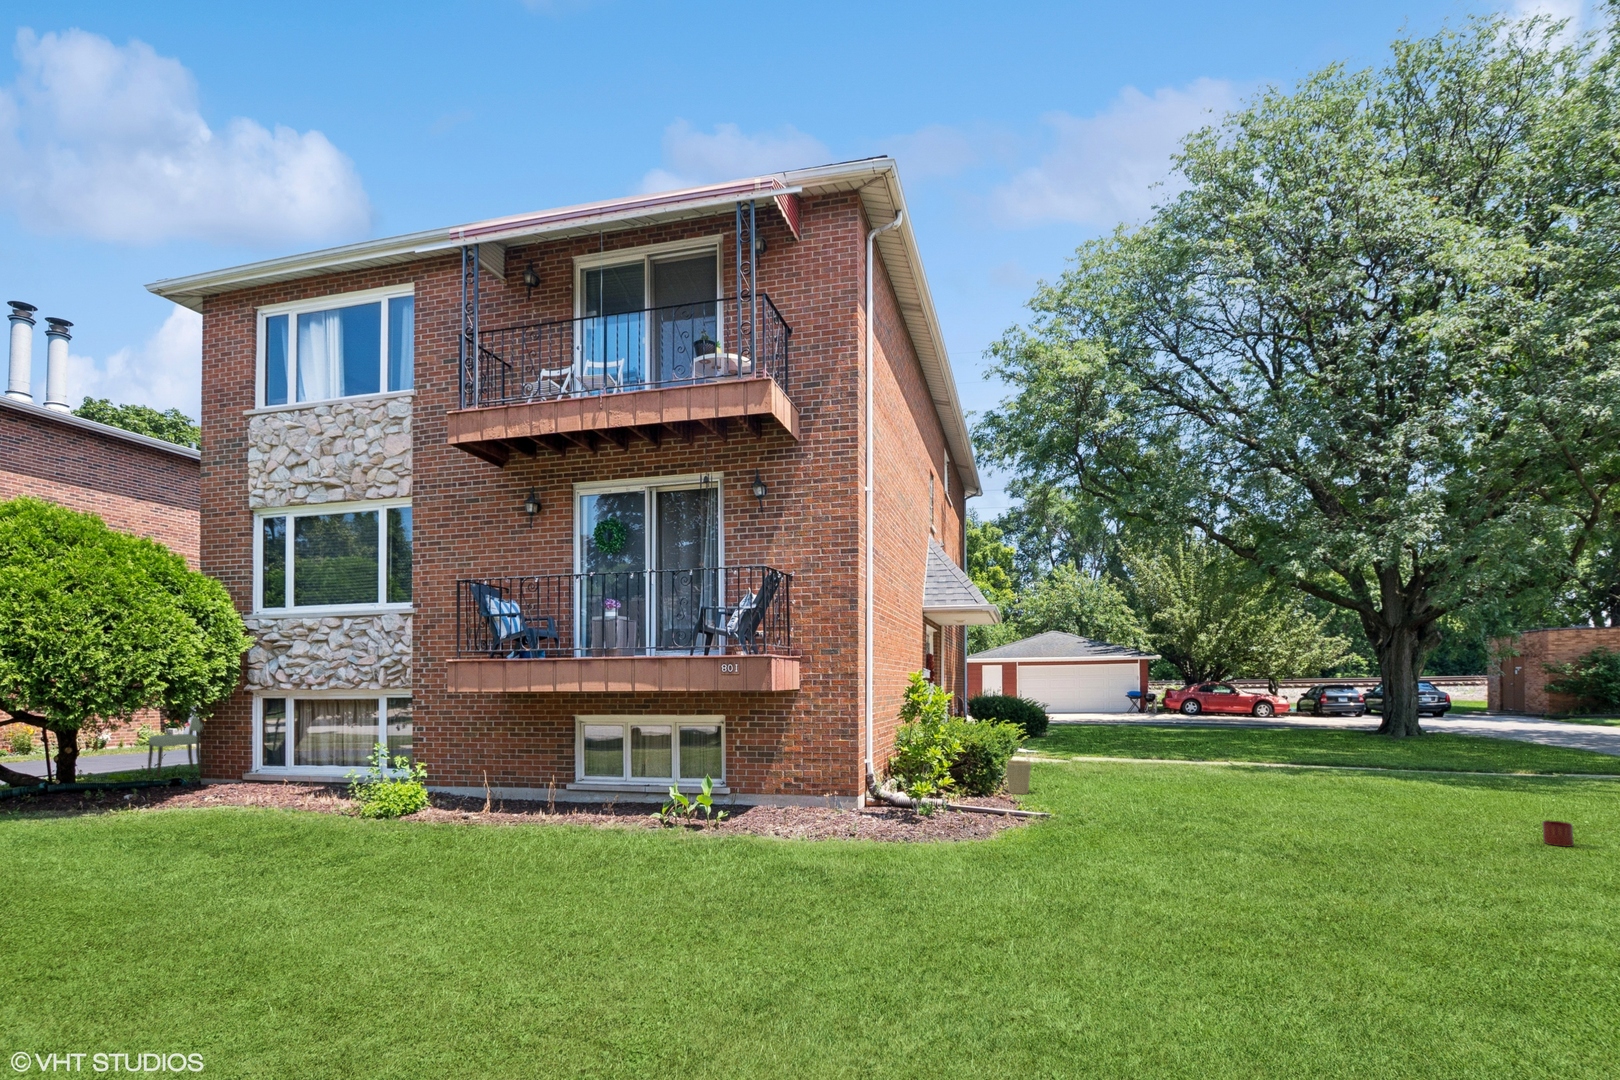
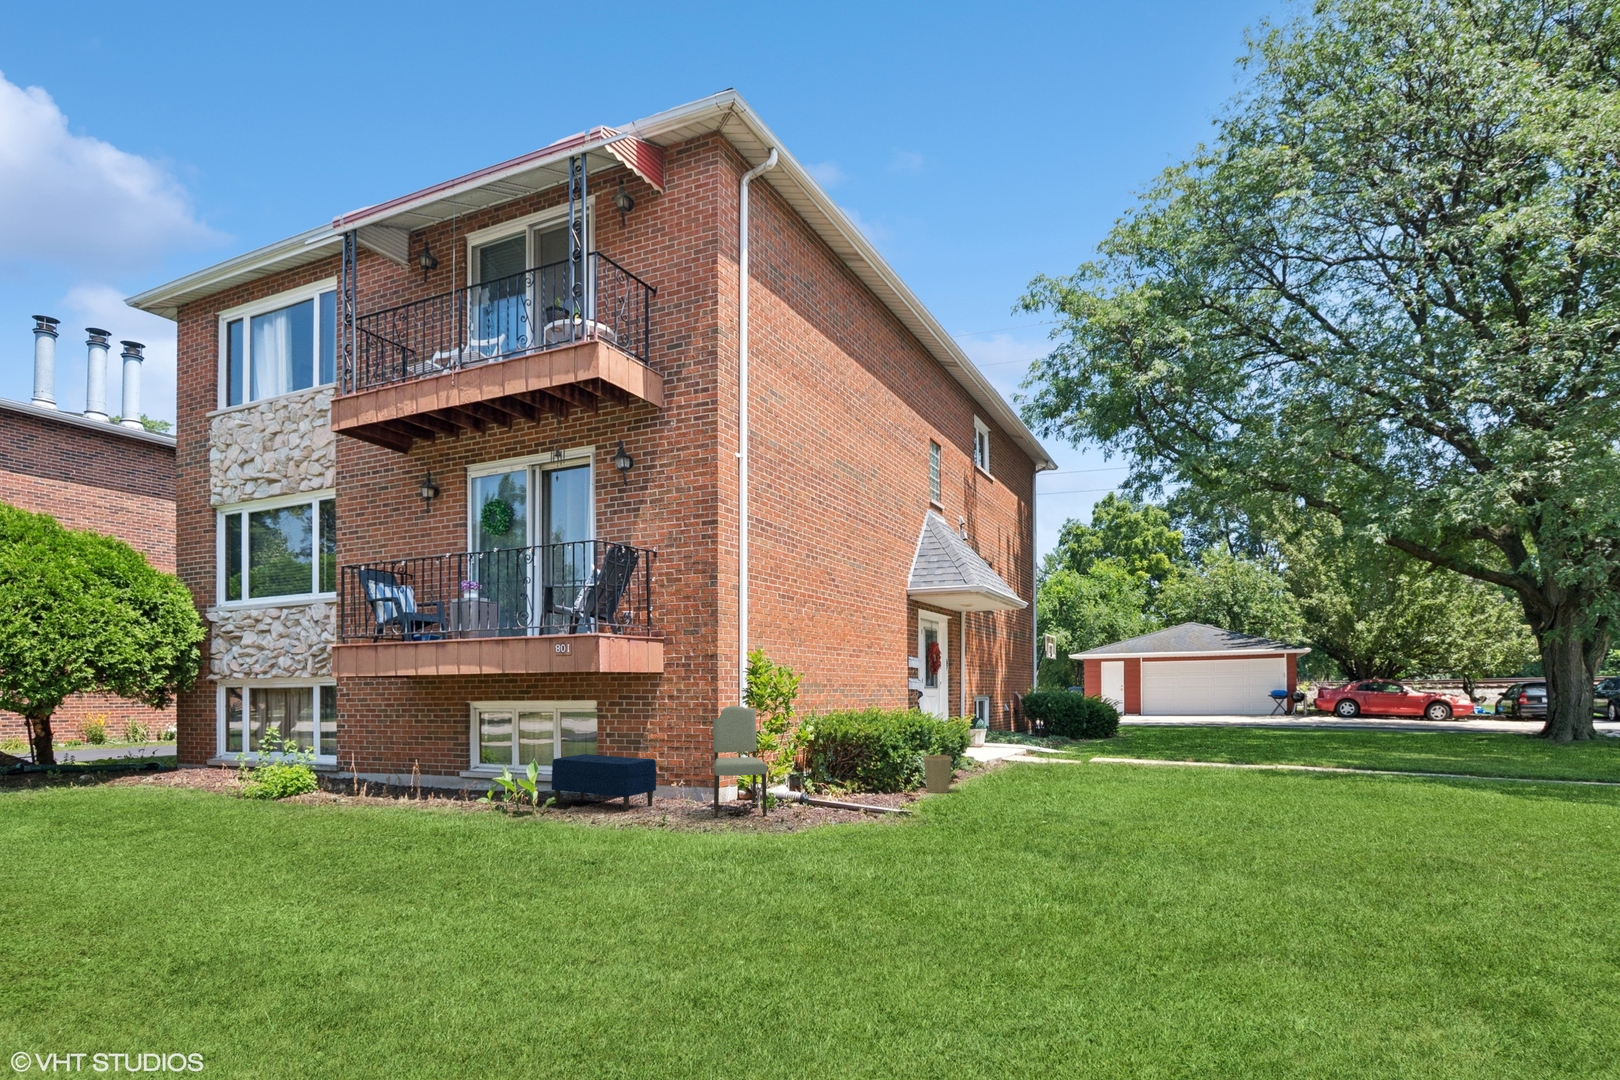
chair: present [147,717,203,777] -> present [713,706,767,818]
bench: none [696,764,796,818] -> present [552,754,656,812]
planter: present [1542,820,1574,847] -> none [1507,833,1546,867]

